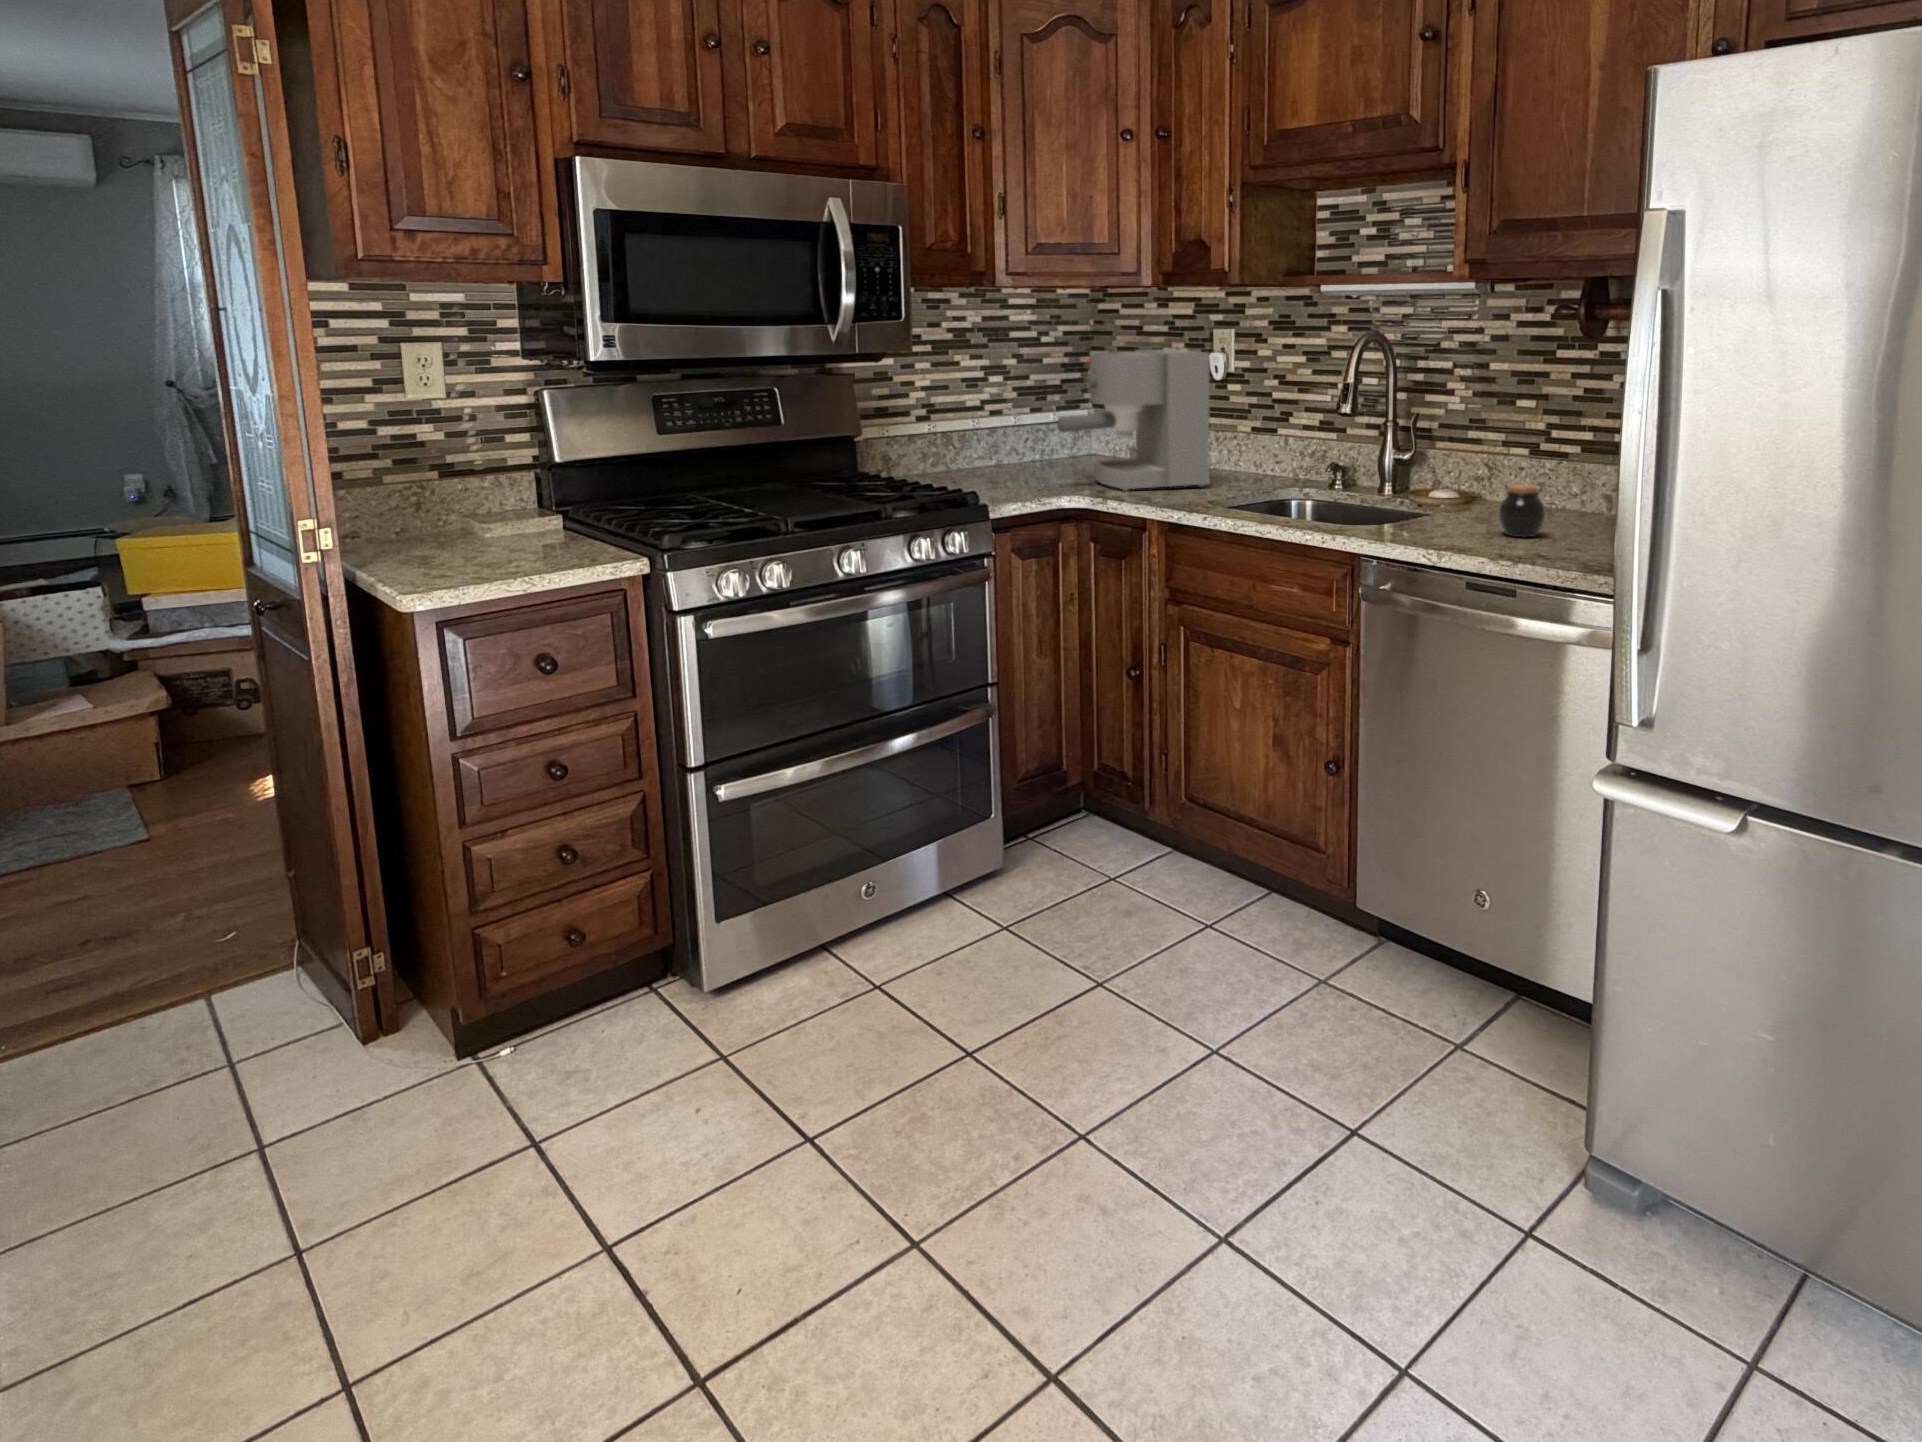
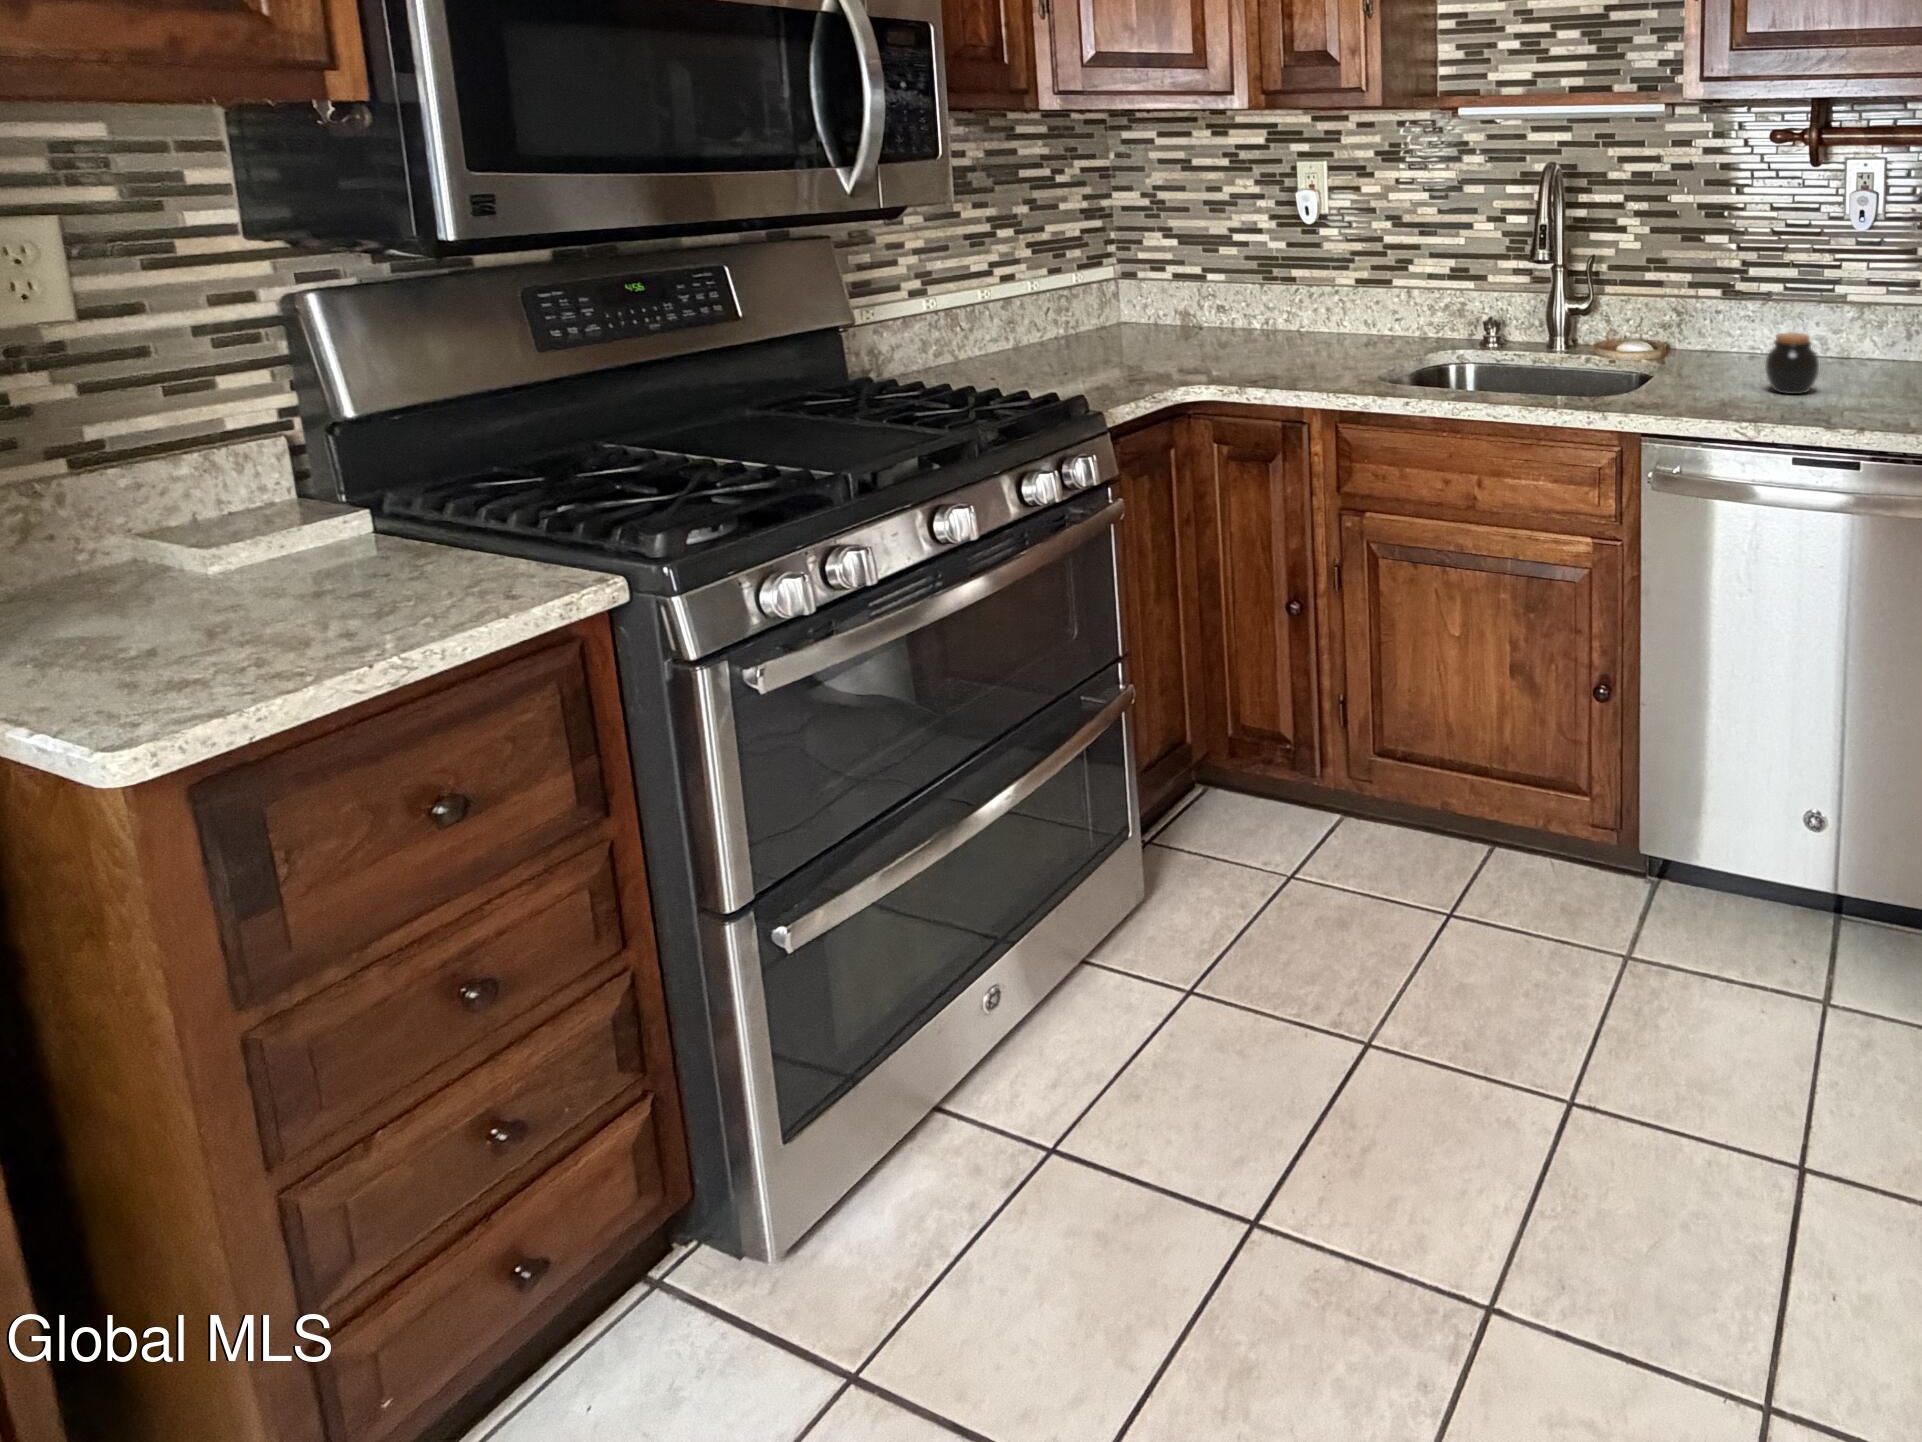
coffee maker: present [1057,349,1210,491] -> none [1151,188,1339,373]

